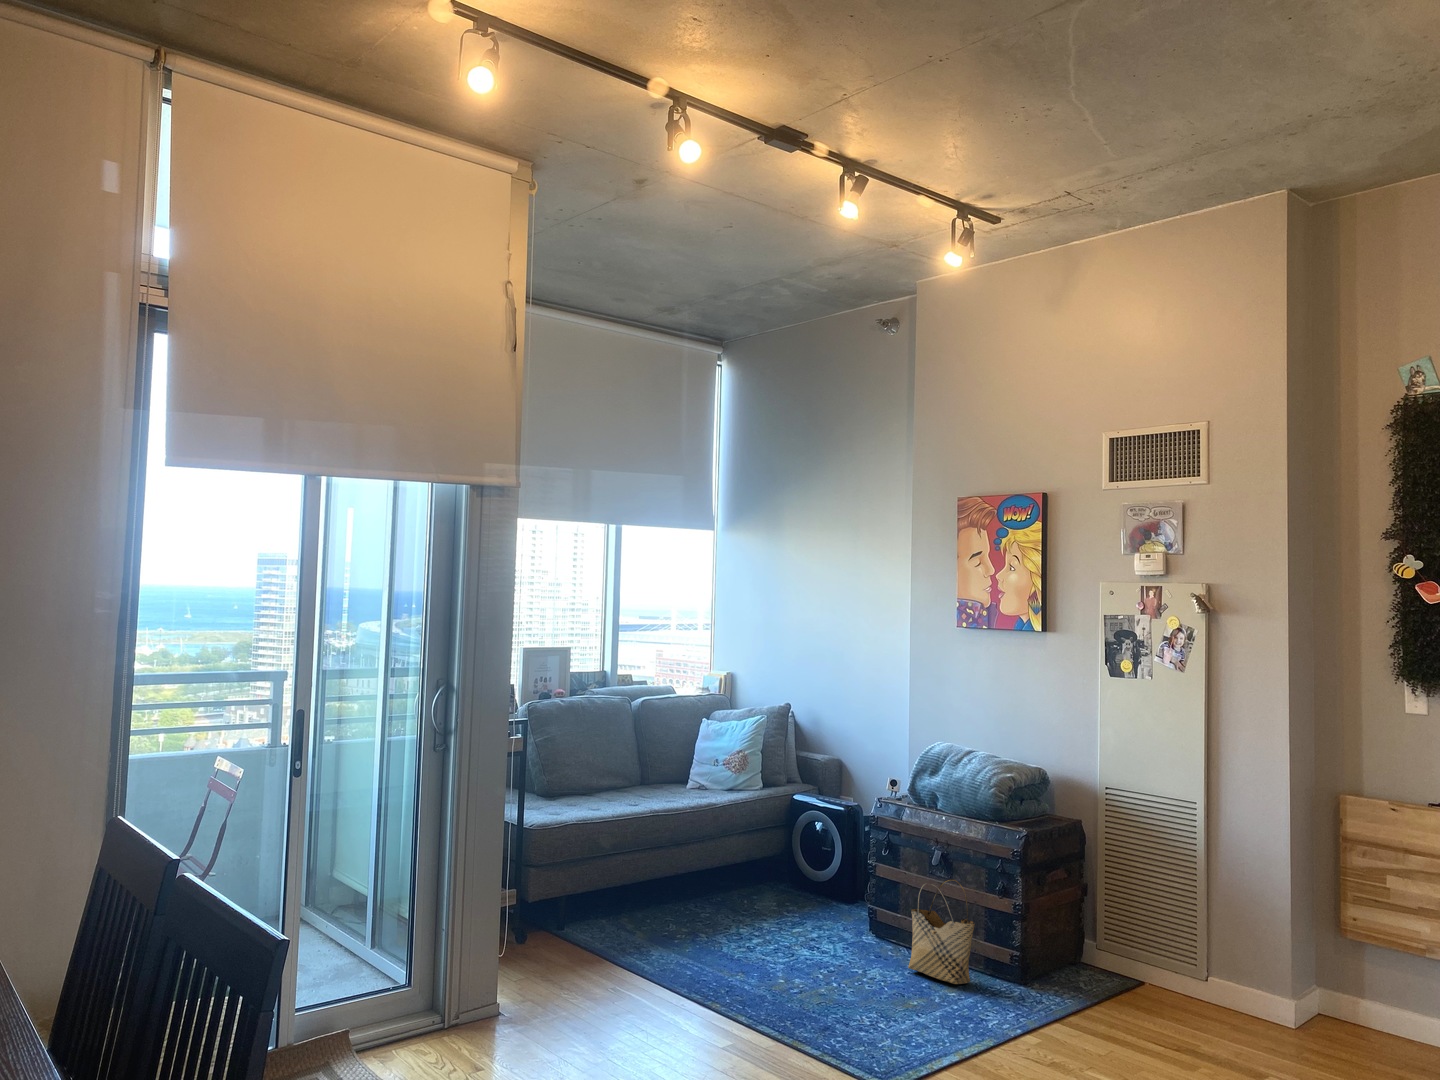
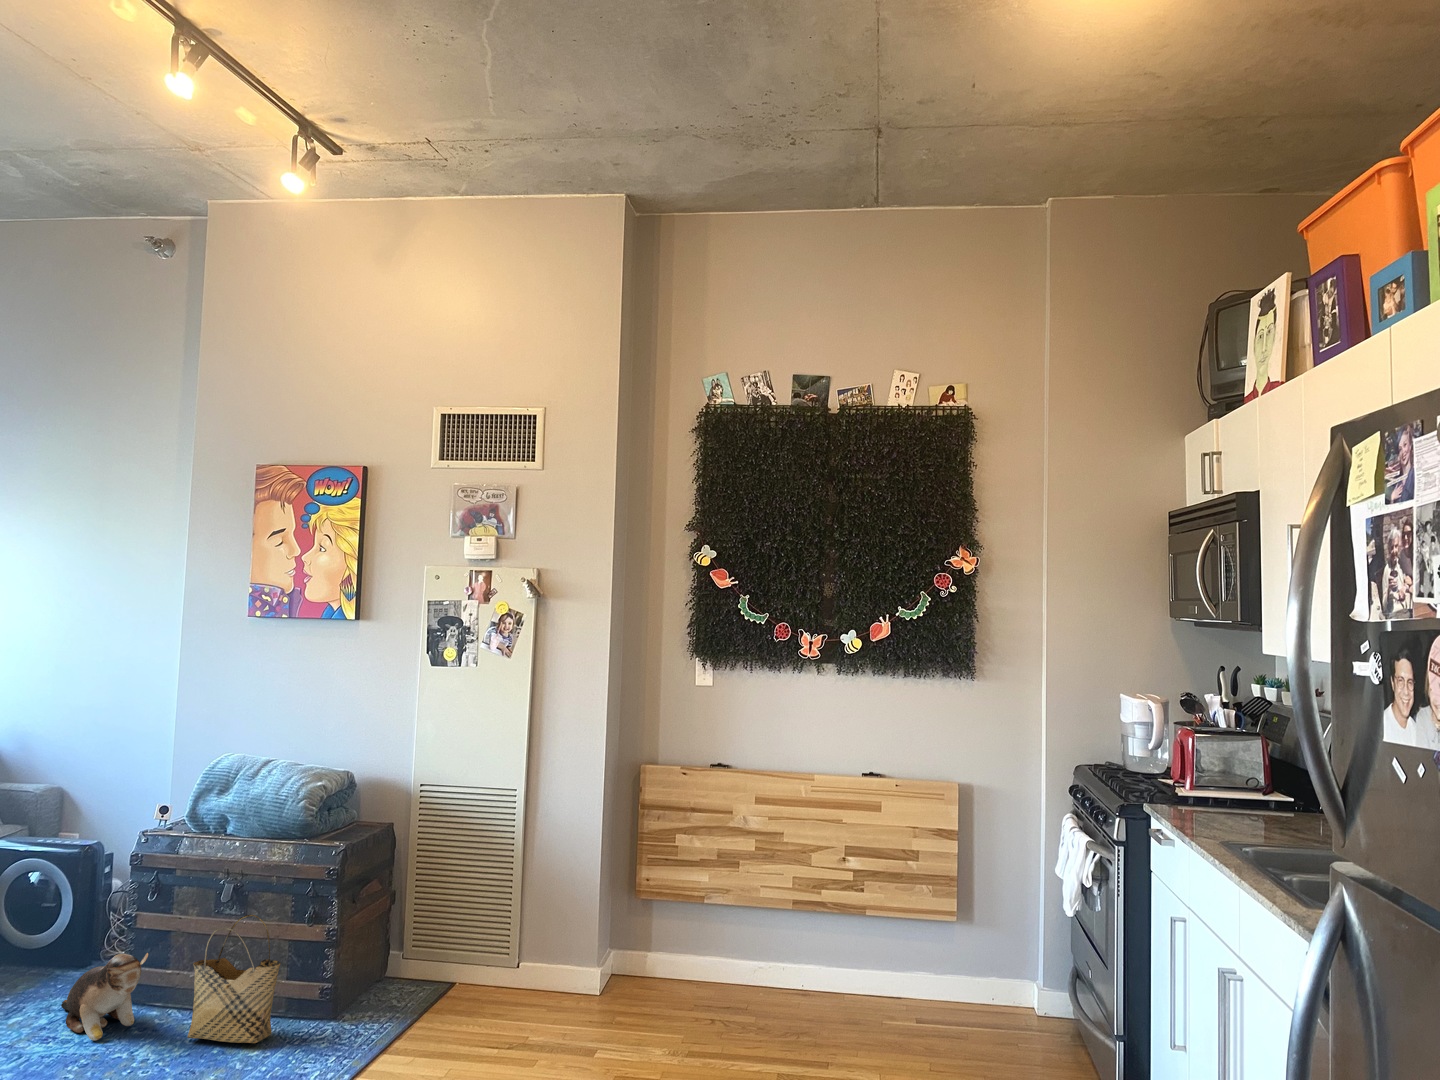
plush toy: none [830,891,880,954] -> present [61,953,148,1041]

